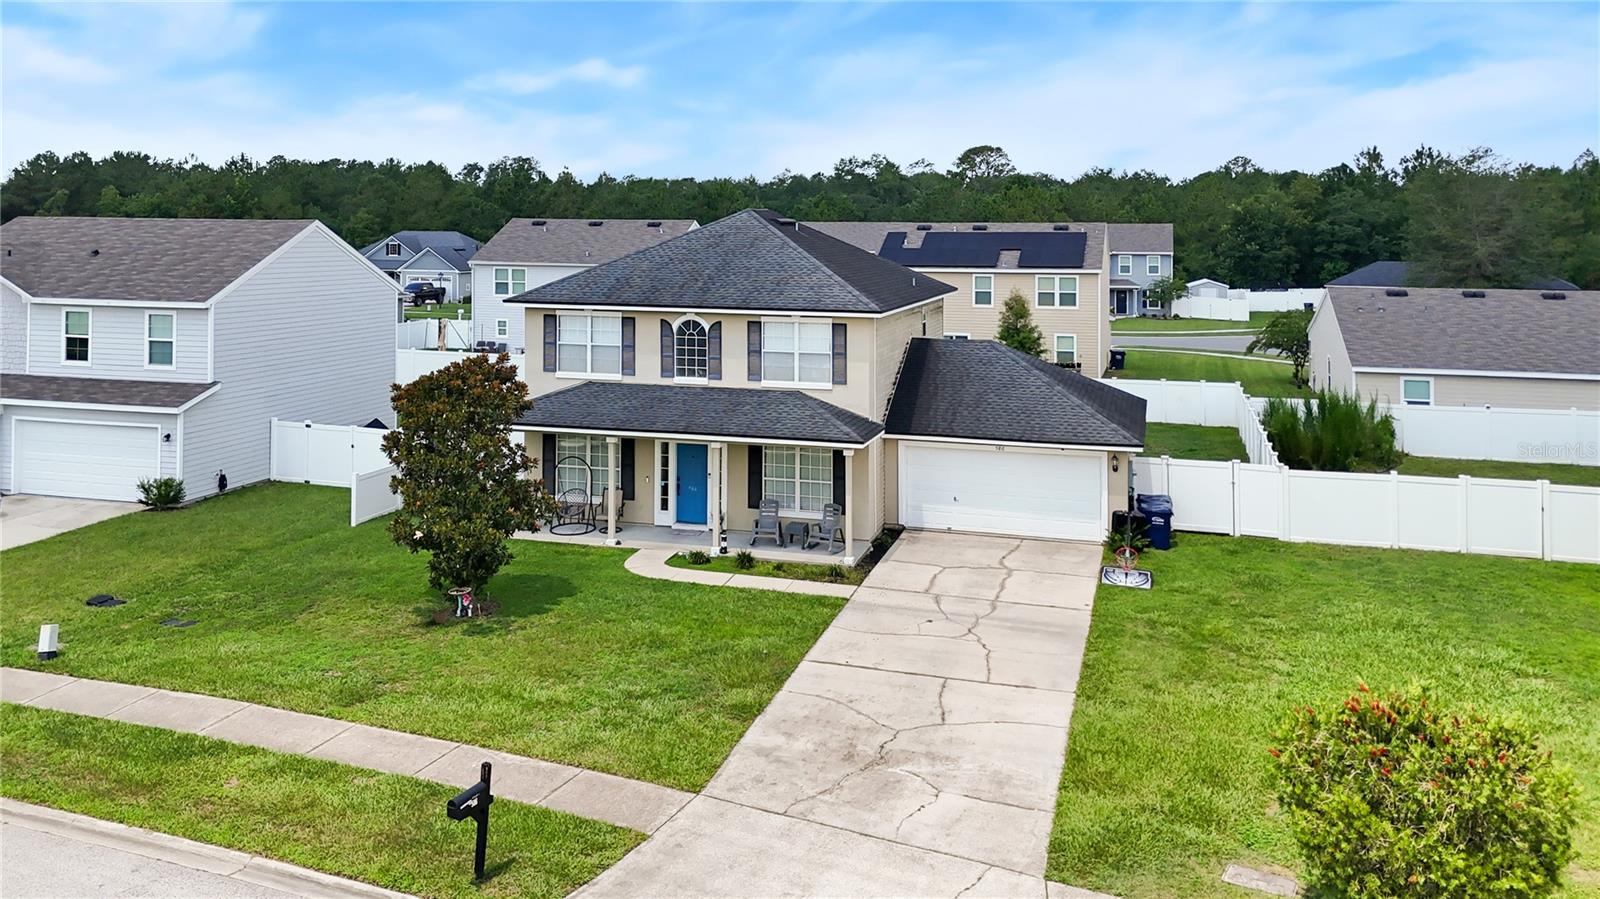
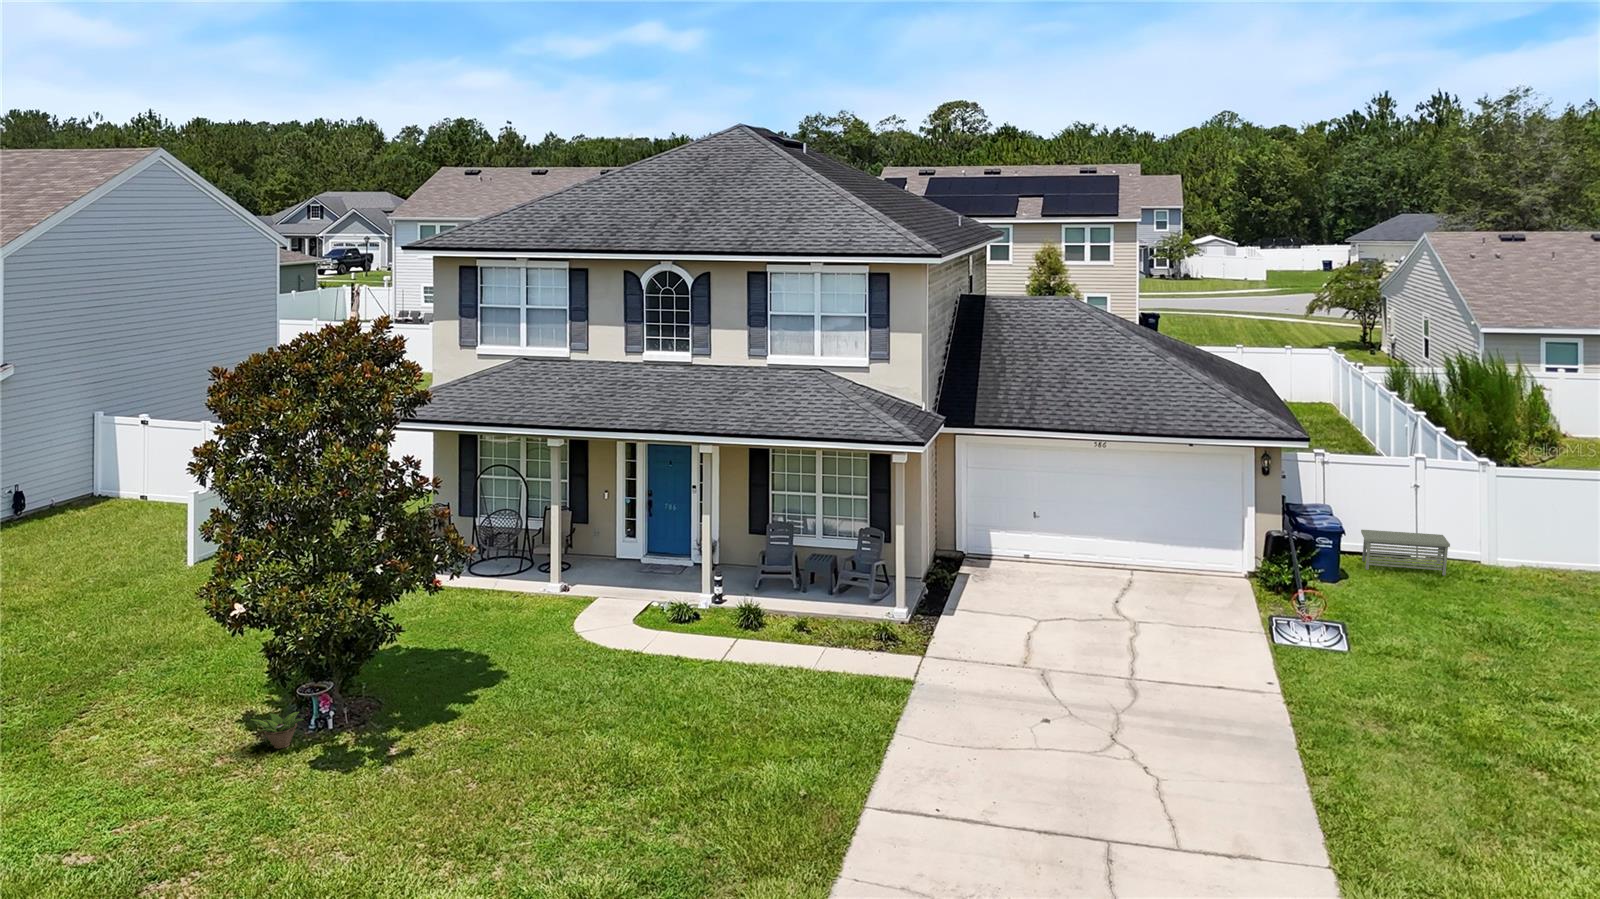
storage bench: none [1193,513,1251,545] -> present [1361,530,1450,575]

